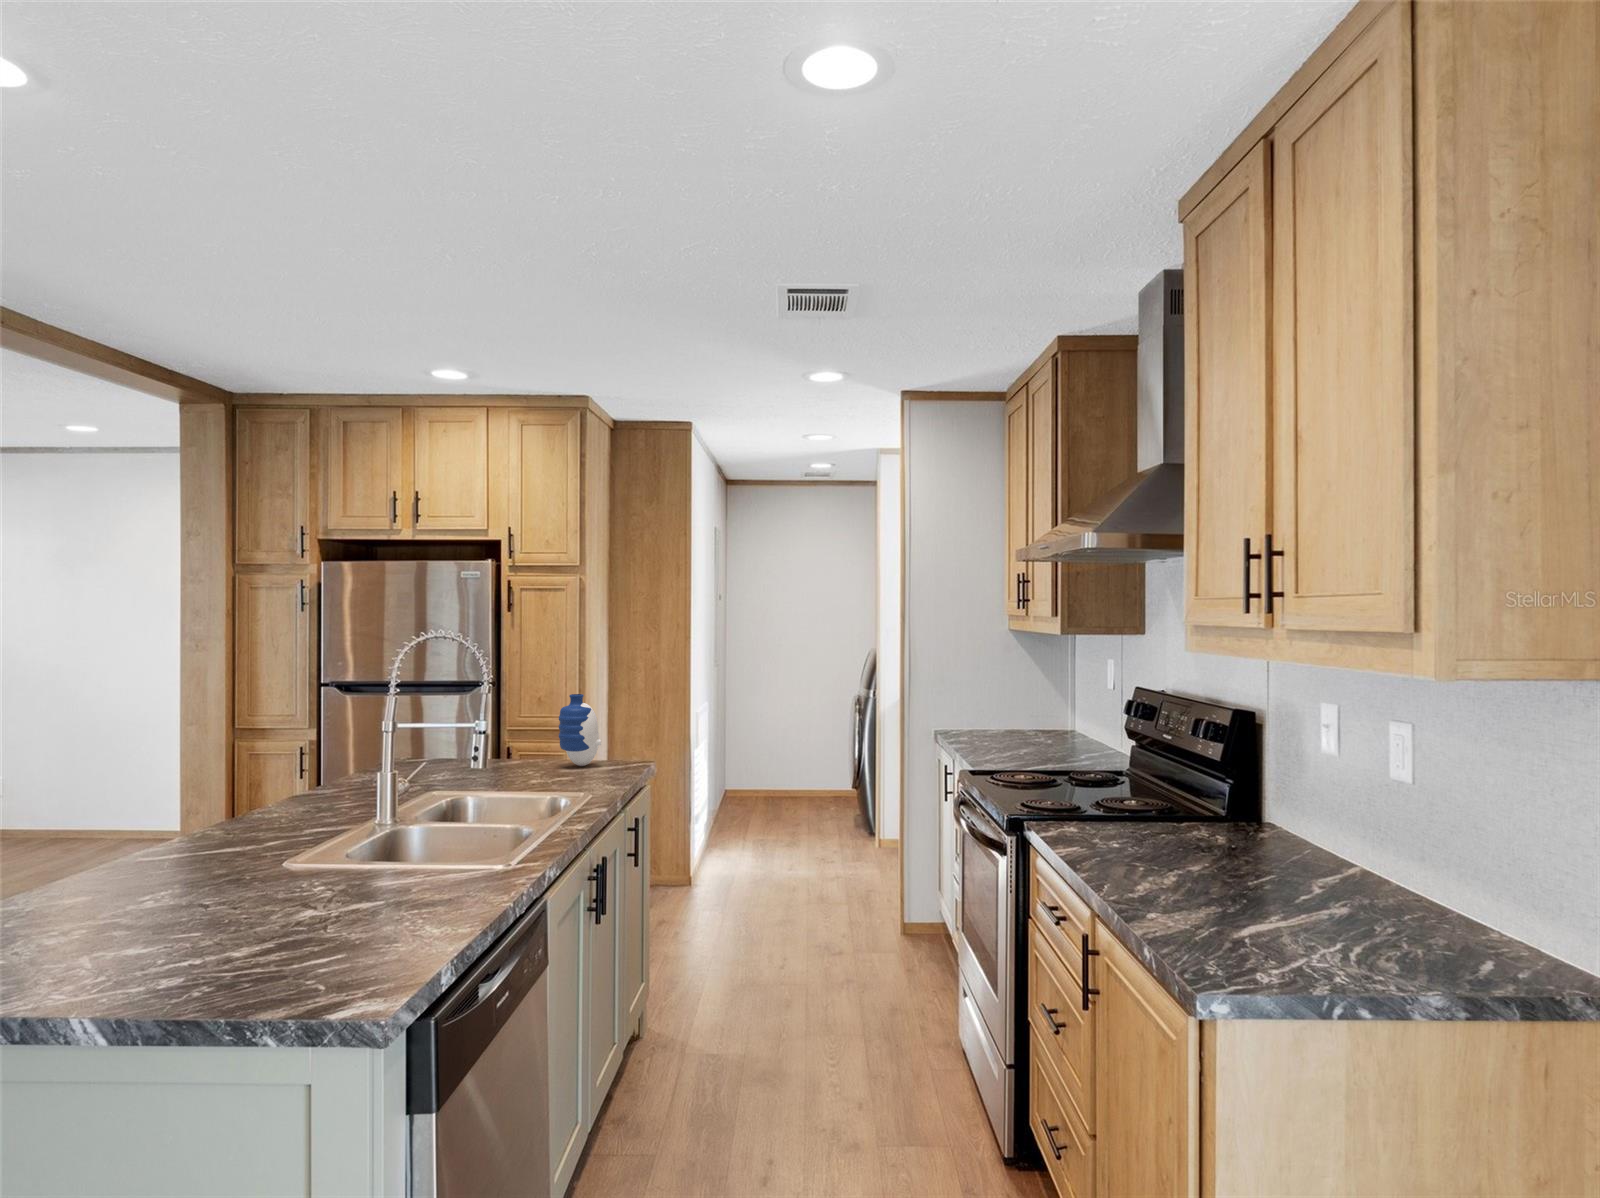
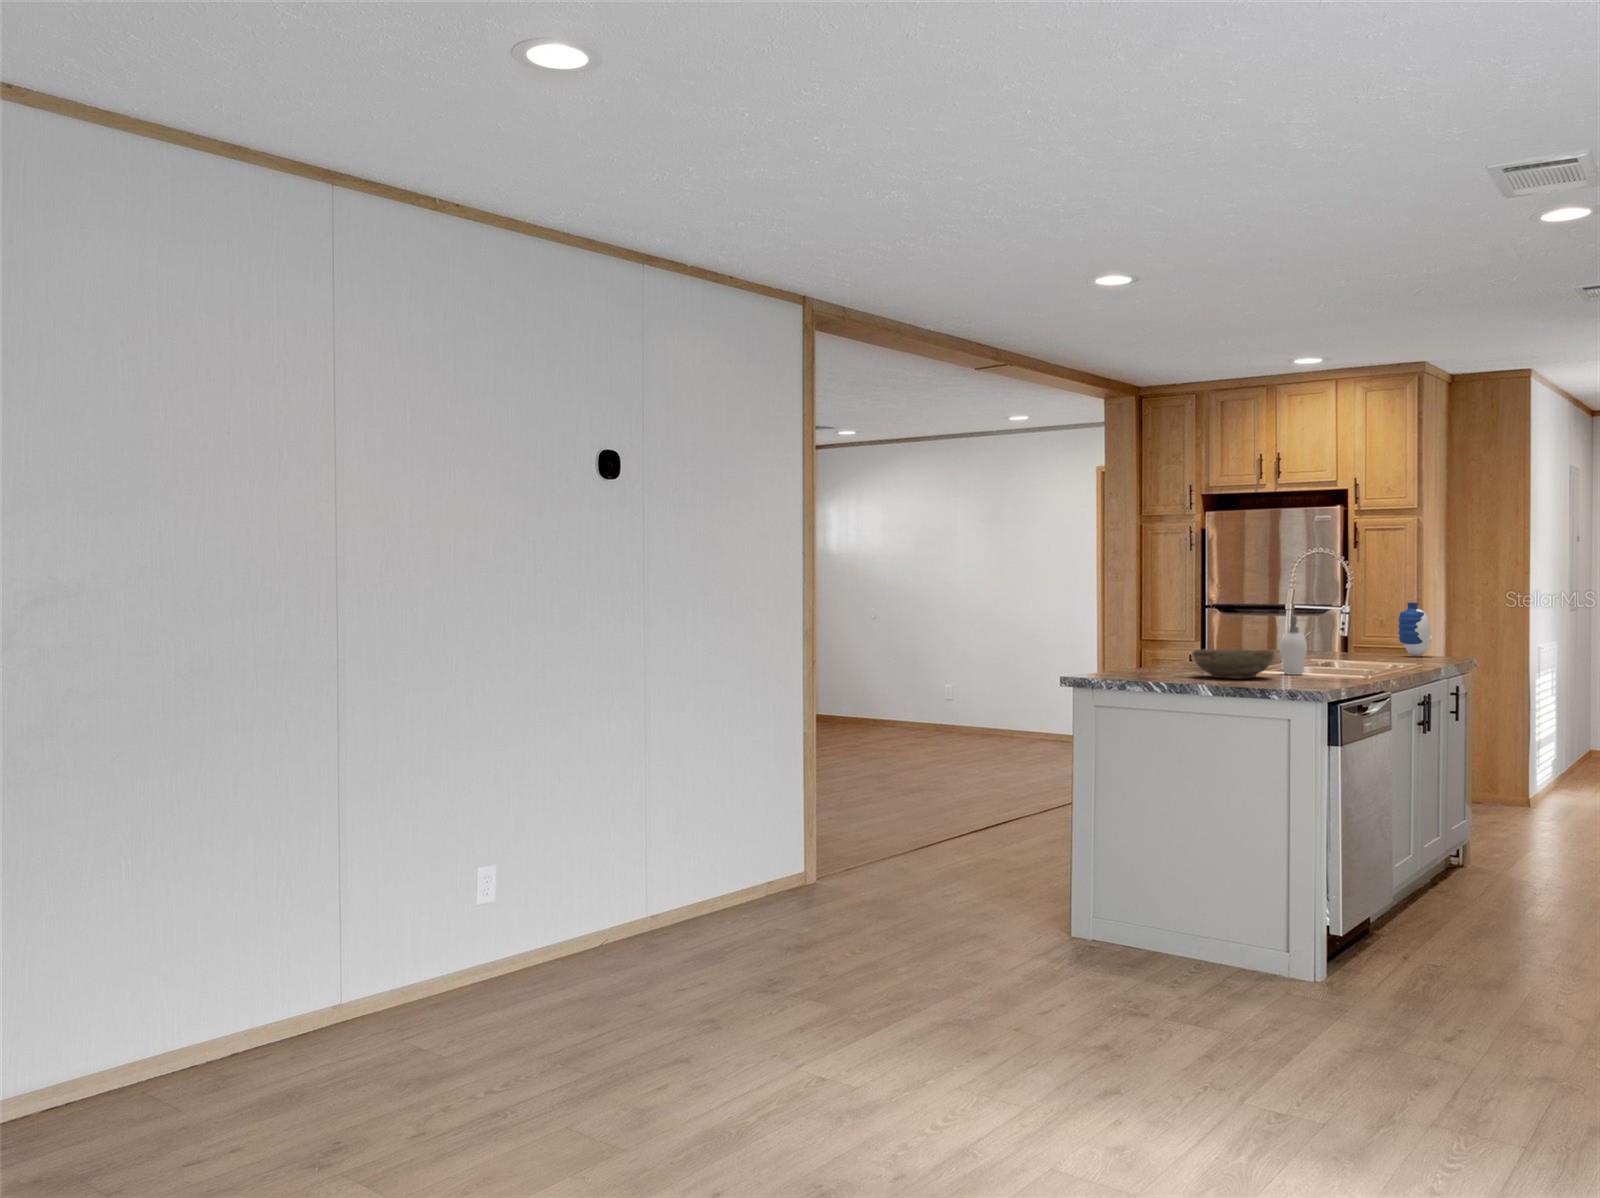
soap dispenser: none [343,772,409,888] -> present [1280,616,1307,675]
bowl: none [119,856,313,947] -> present [1193,649,1274,679]

